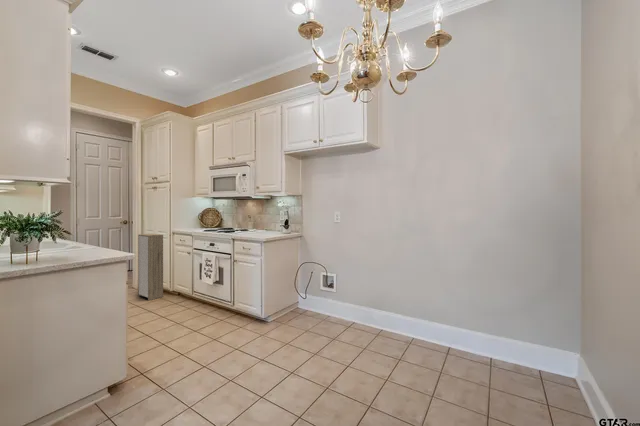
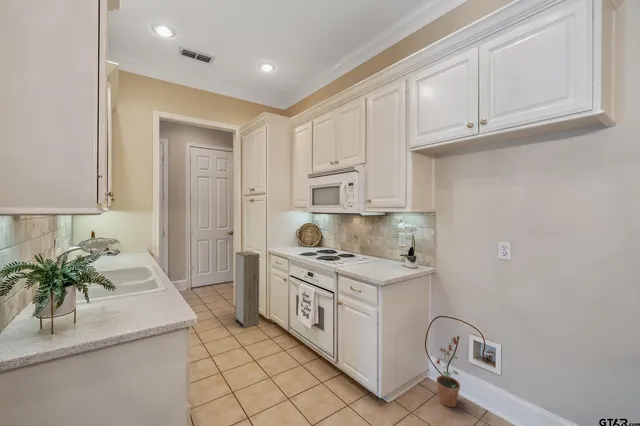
potted plant: none [299,275,314,318] -> present [437,337,460,407]

